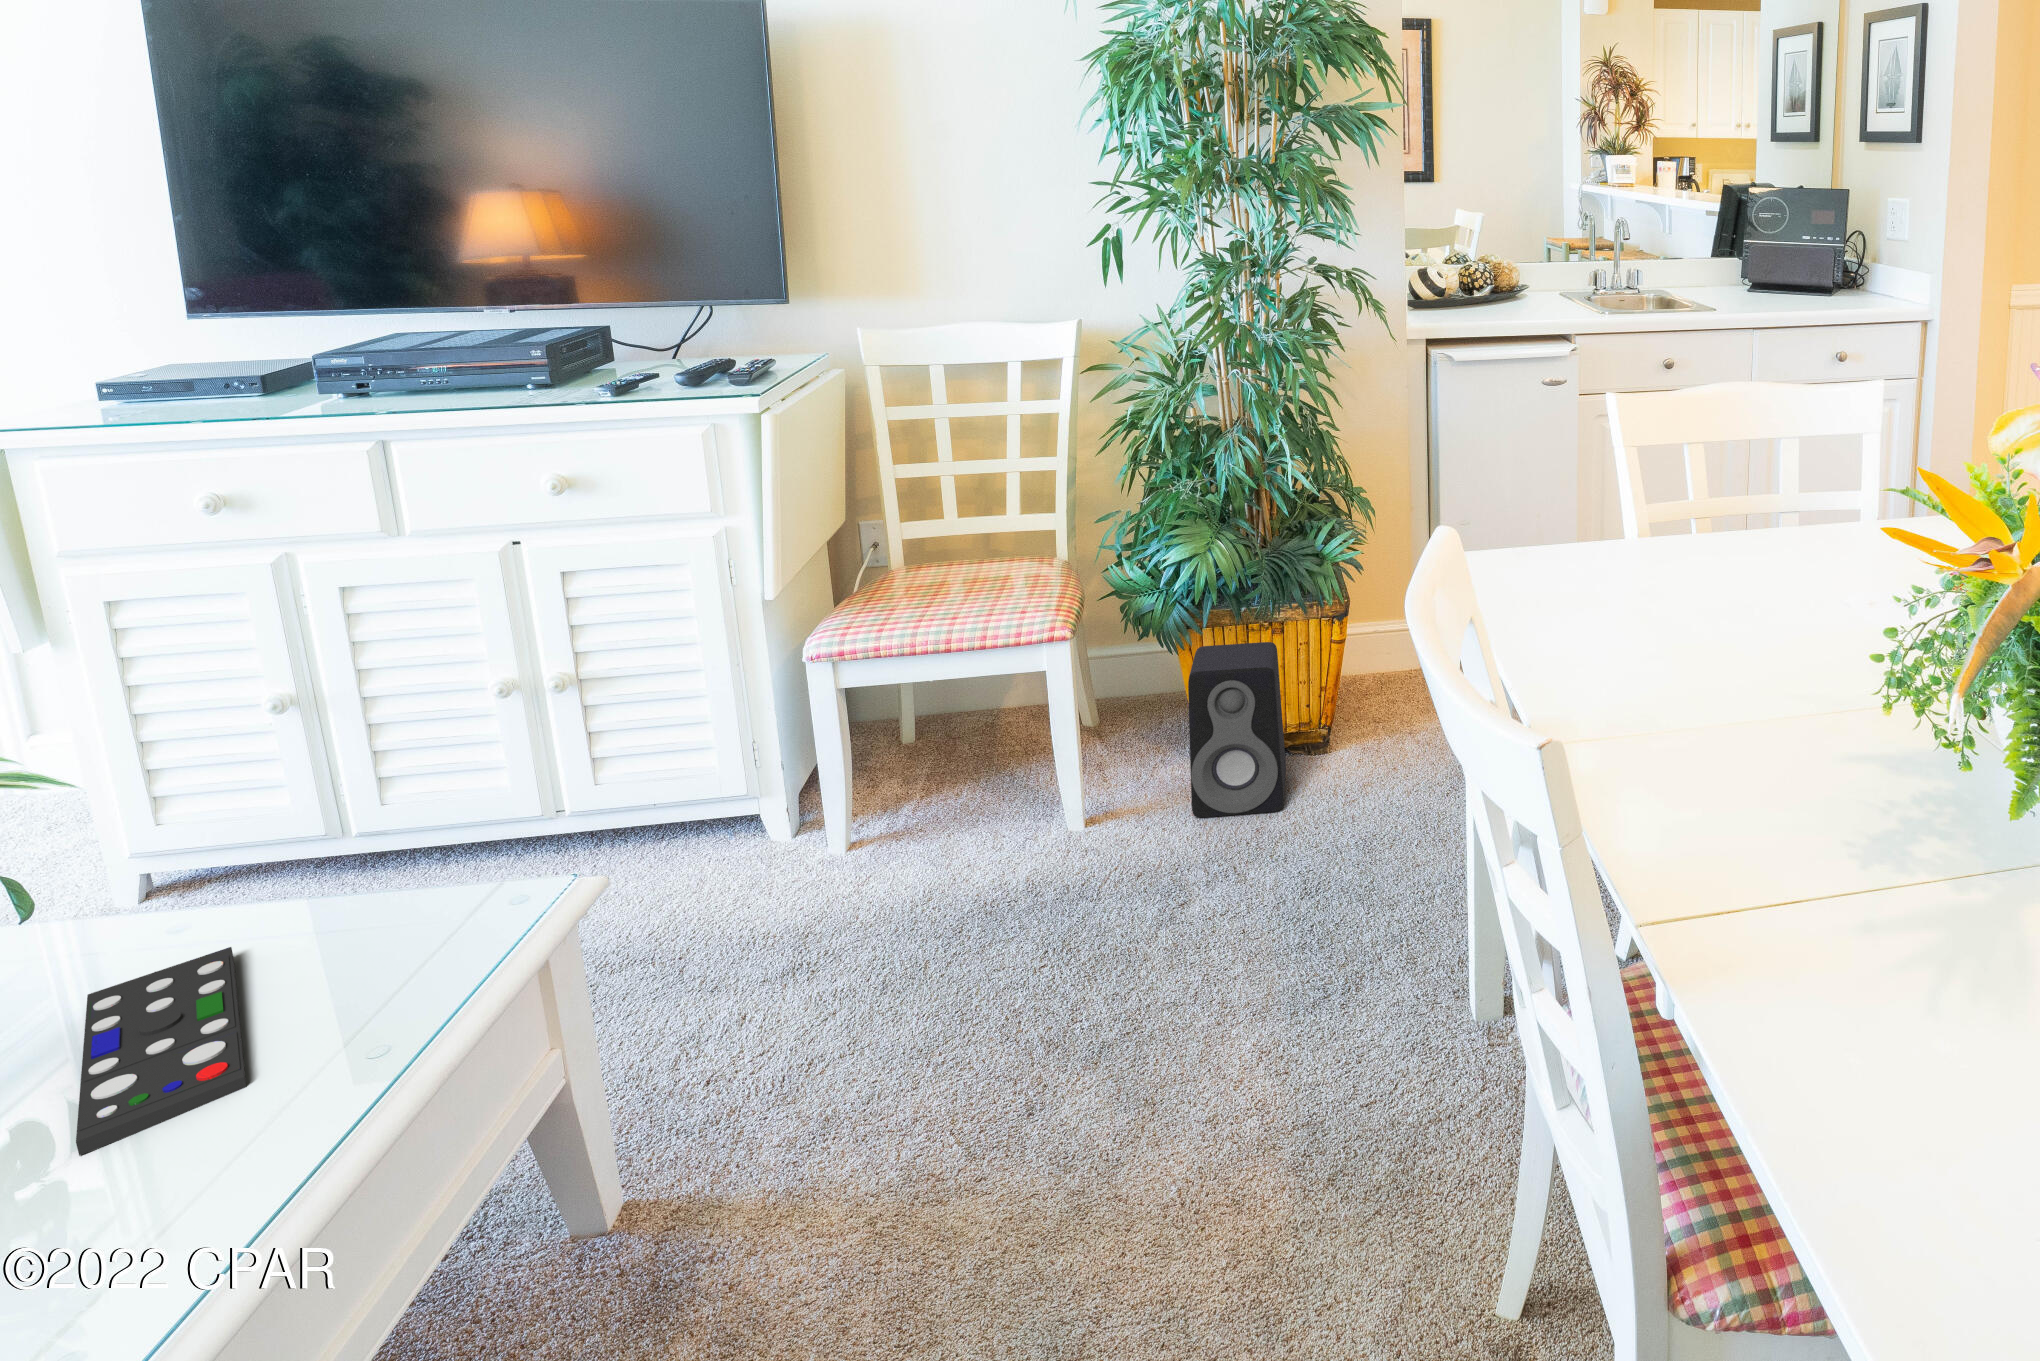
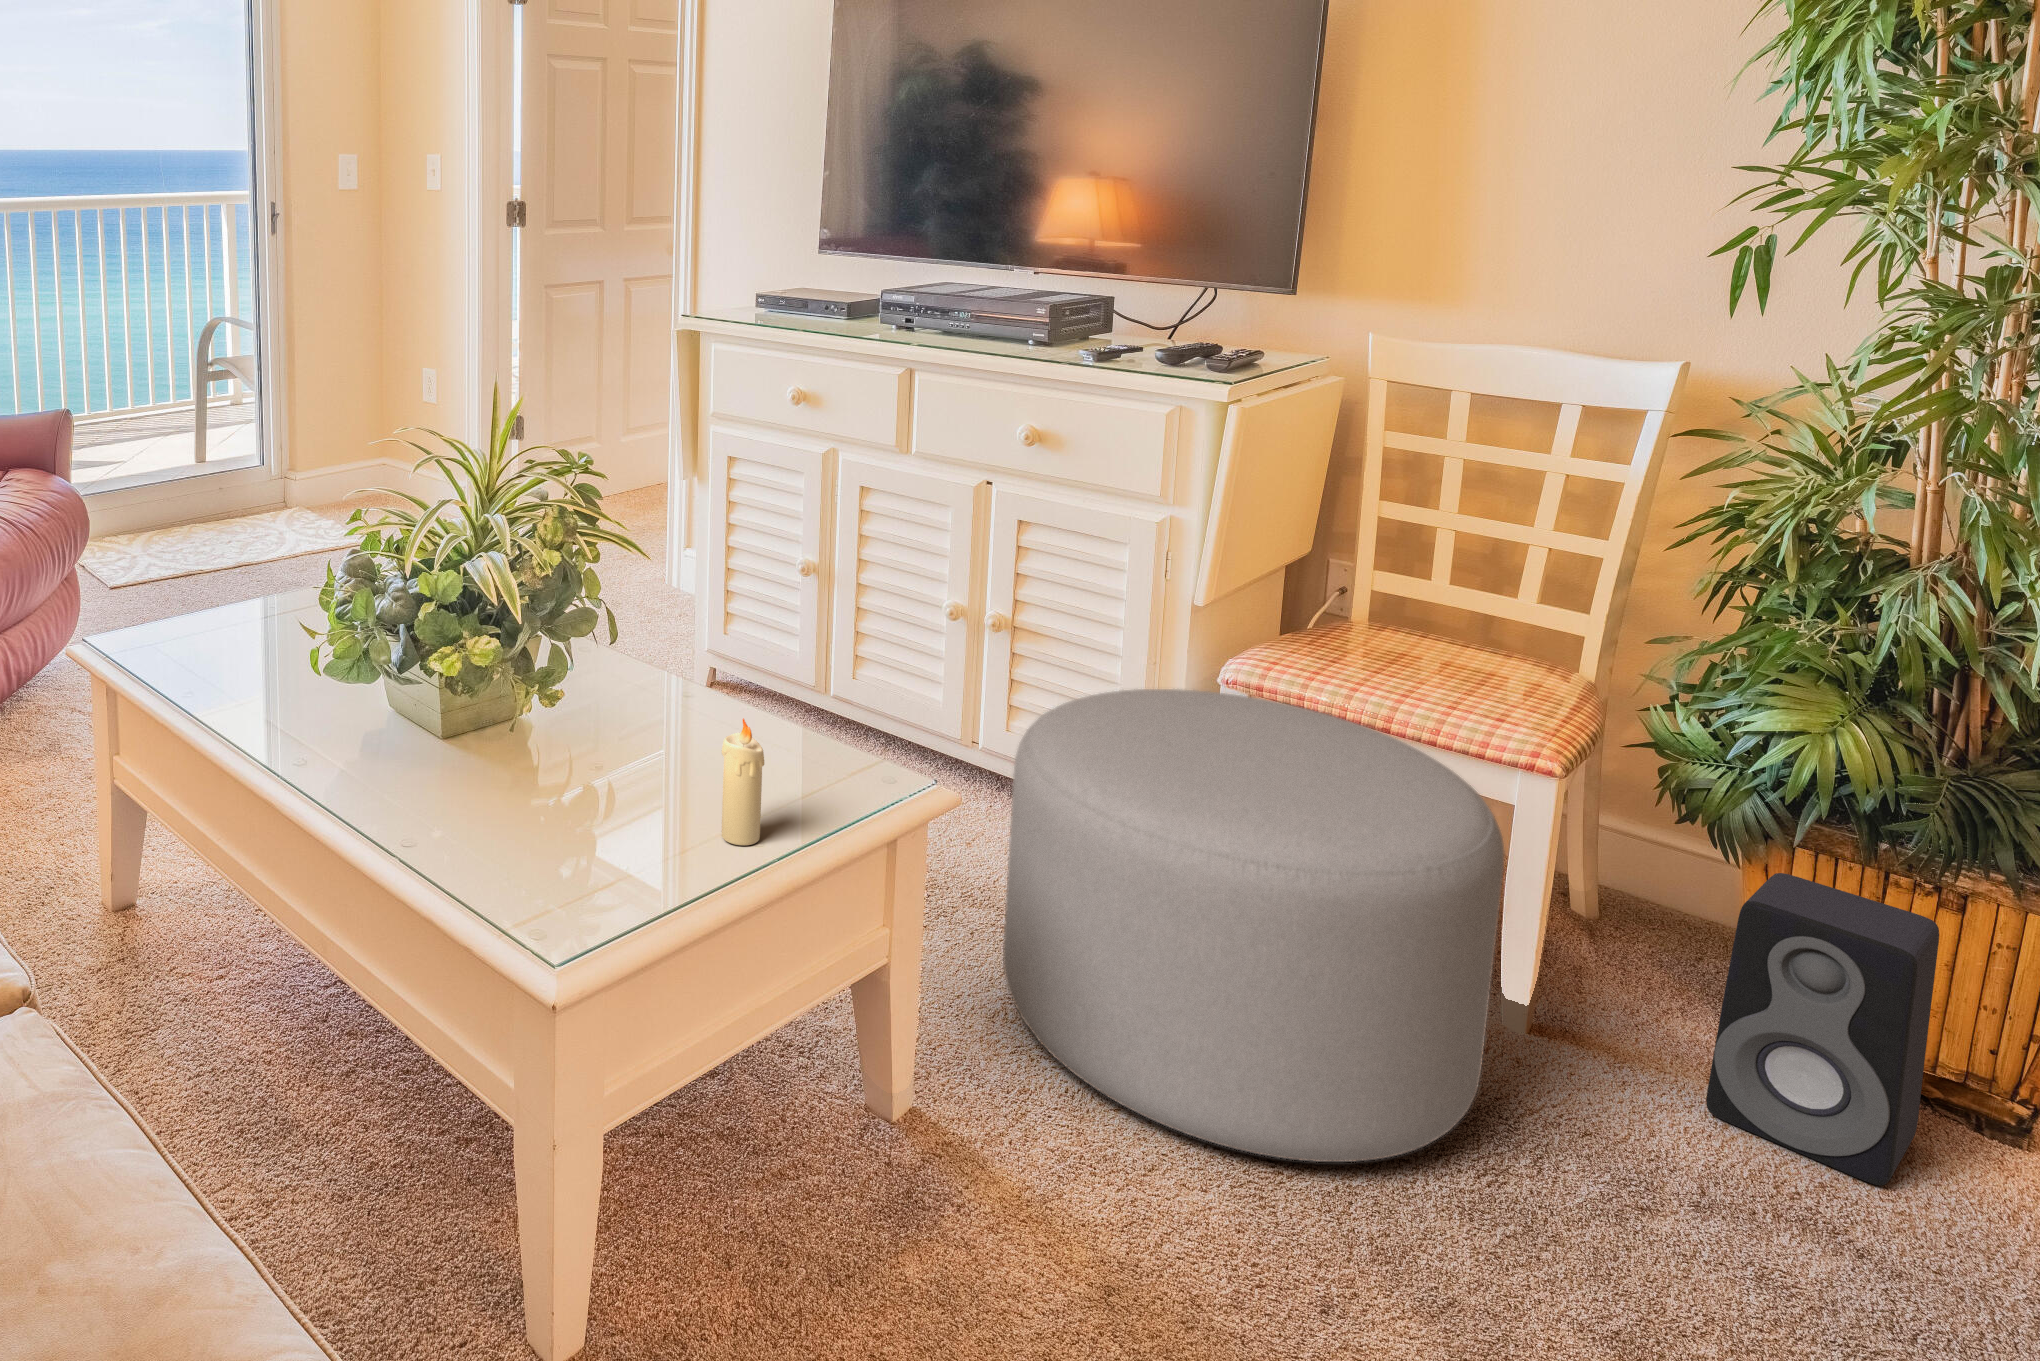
ottoman: none [638,654,1075,1068] -> present [1003,689,1505,1162]
candle: none [287,933,371,1084] -> present [721,718,764,845]
remote control: present [76,947,246,1156] -> none [603,711,721,820]

